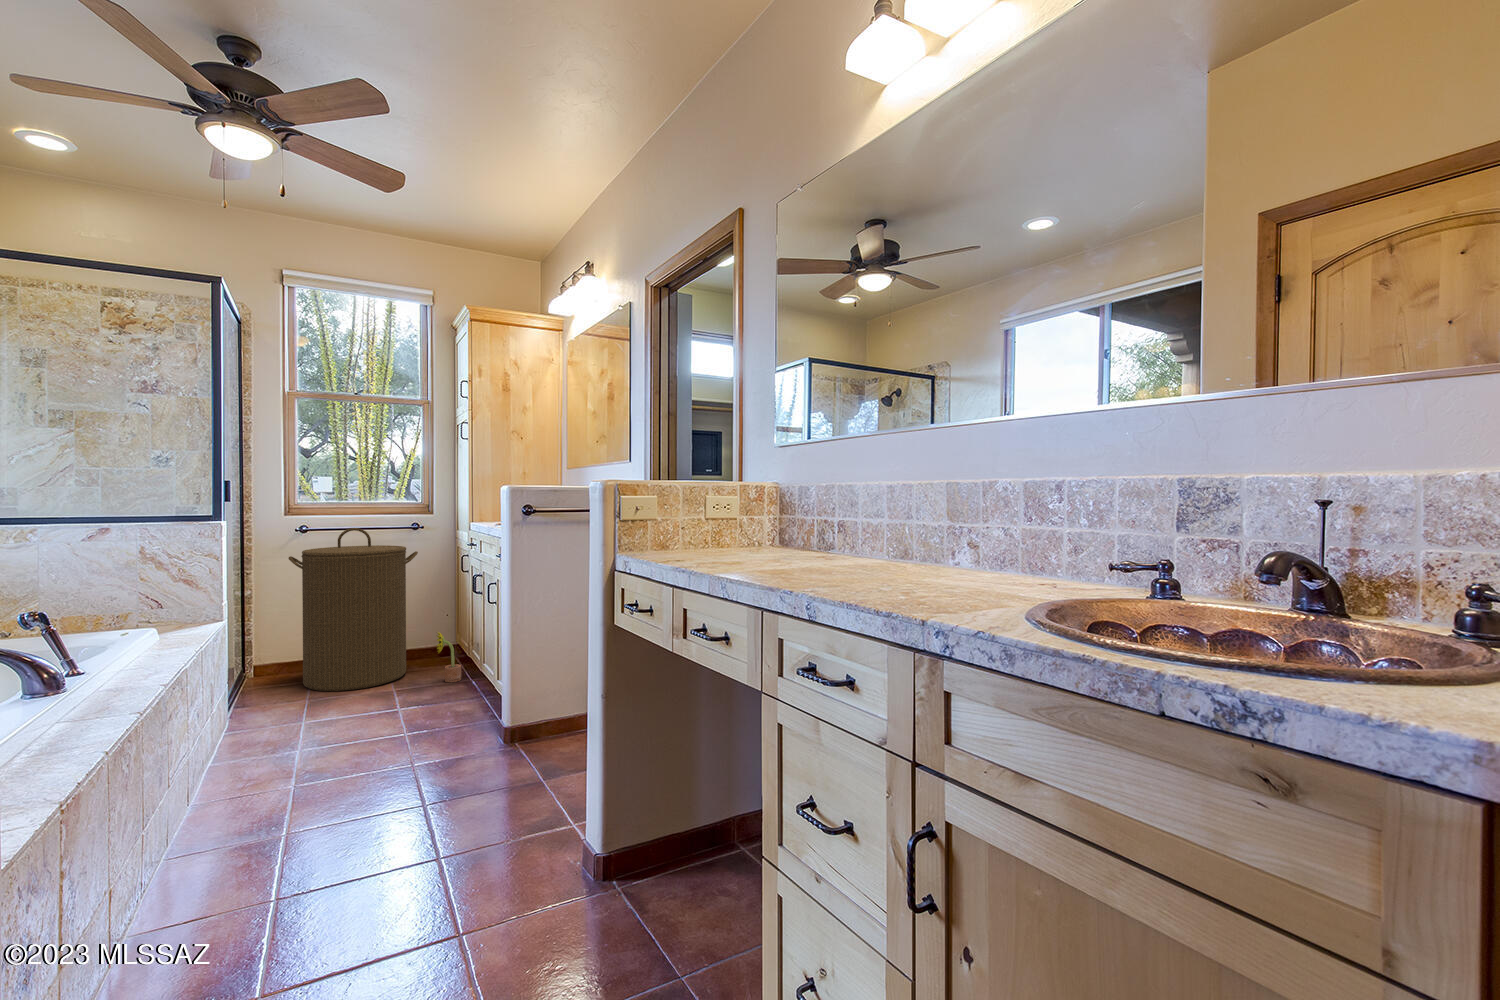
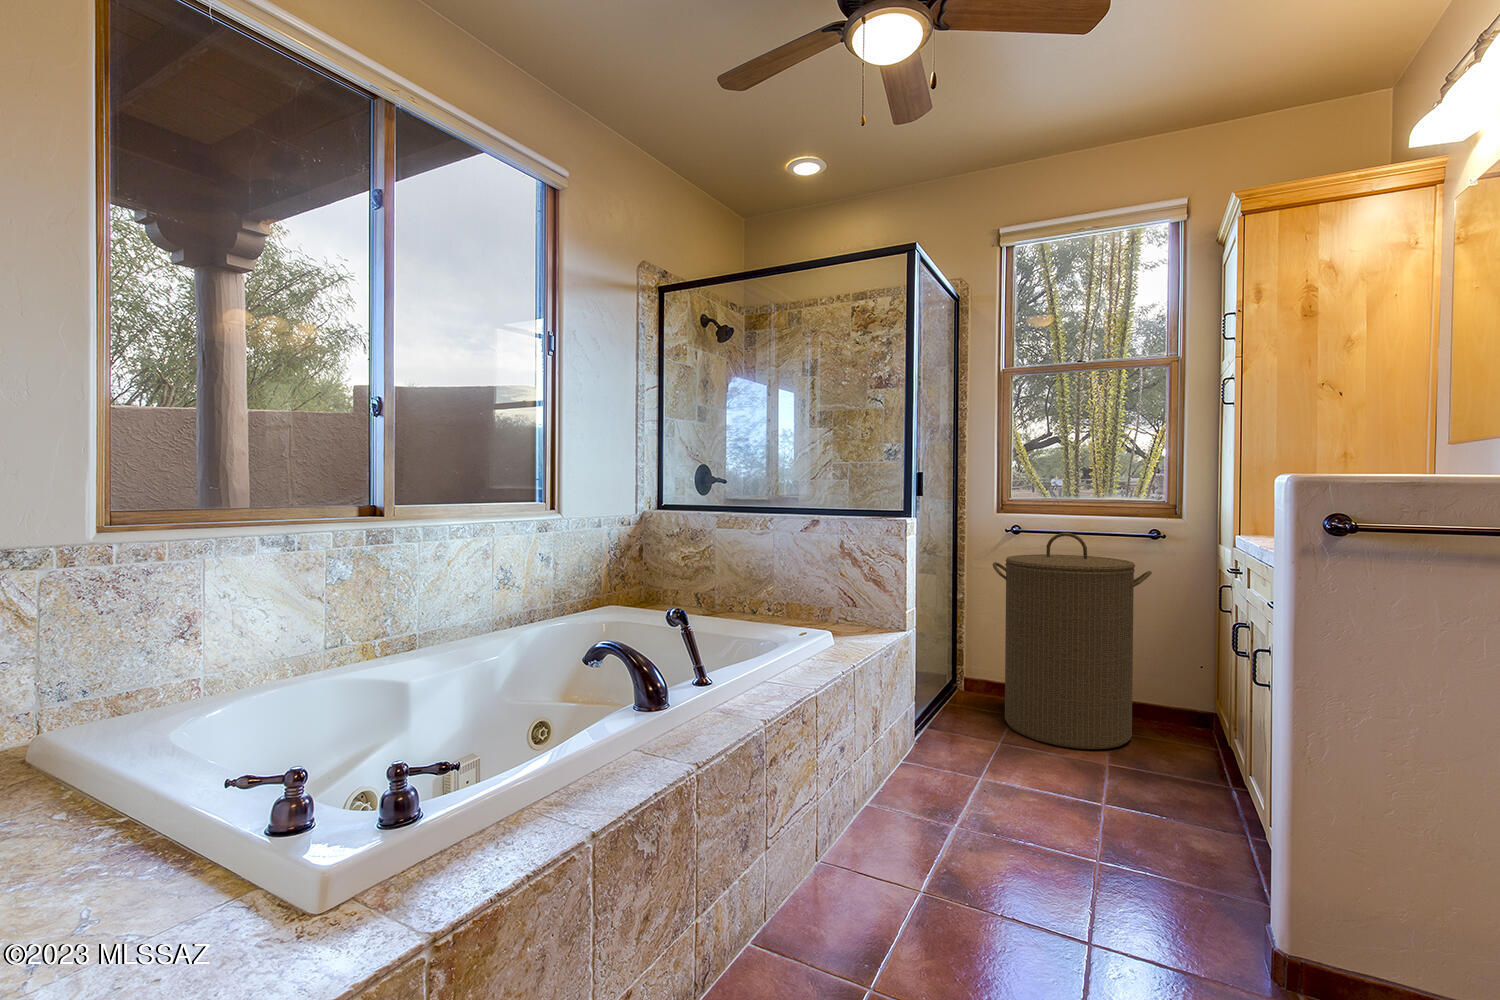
decorative plant: present [437,632,461,682] -> none [1173,695,1213,783]

